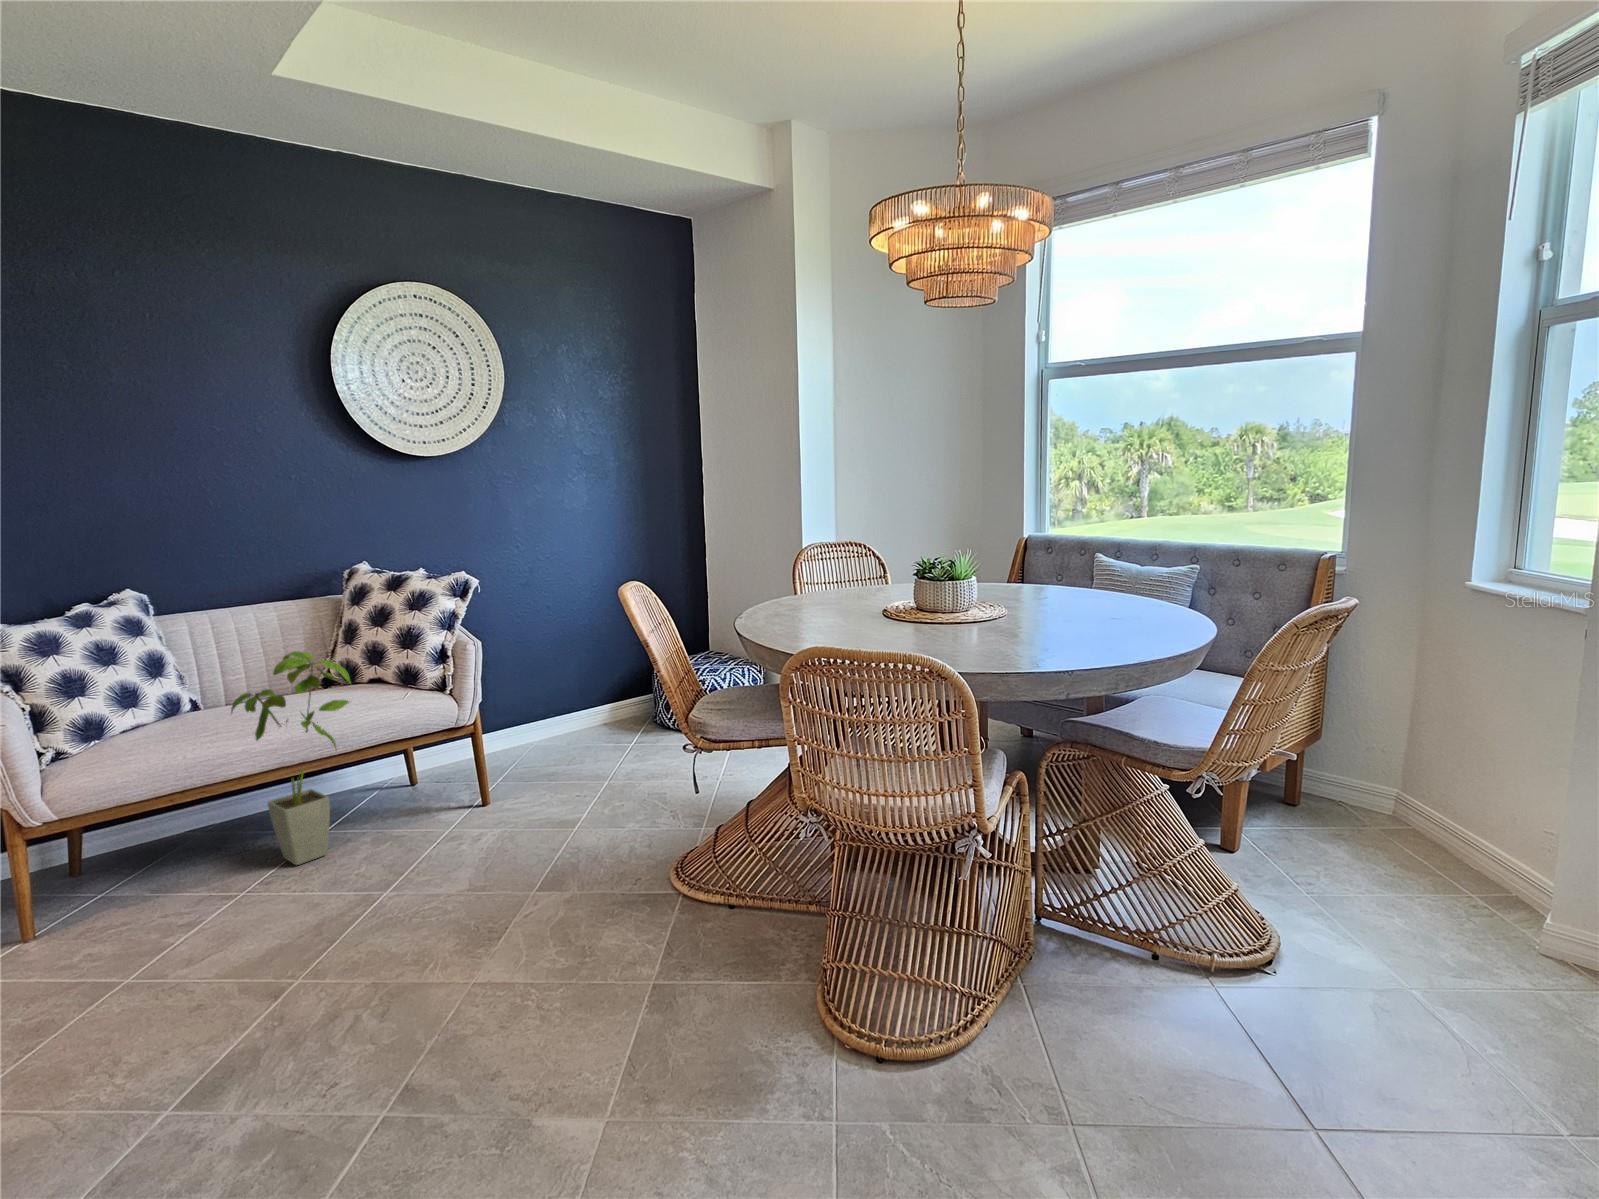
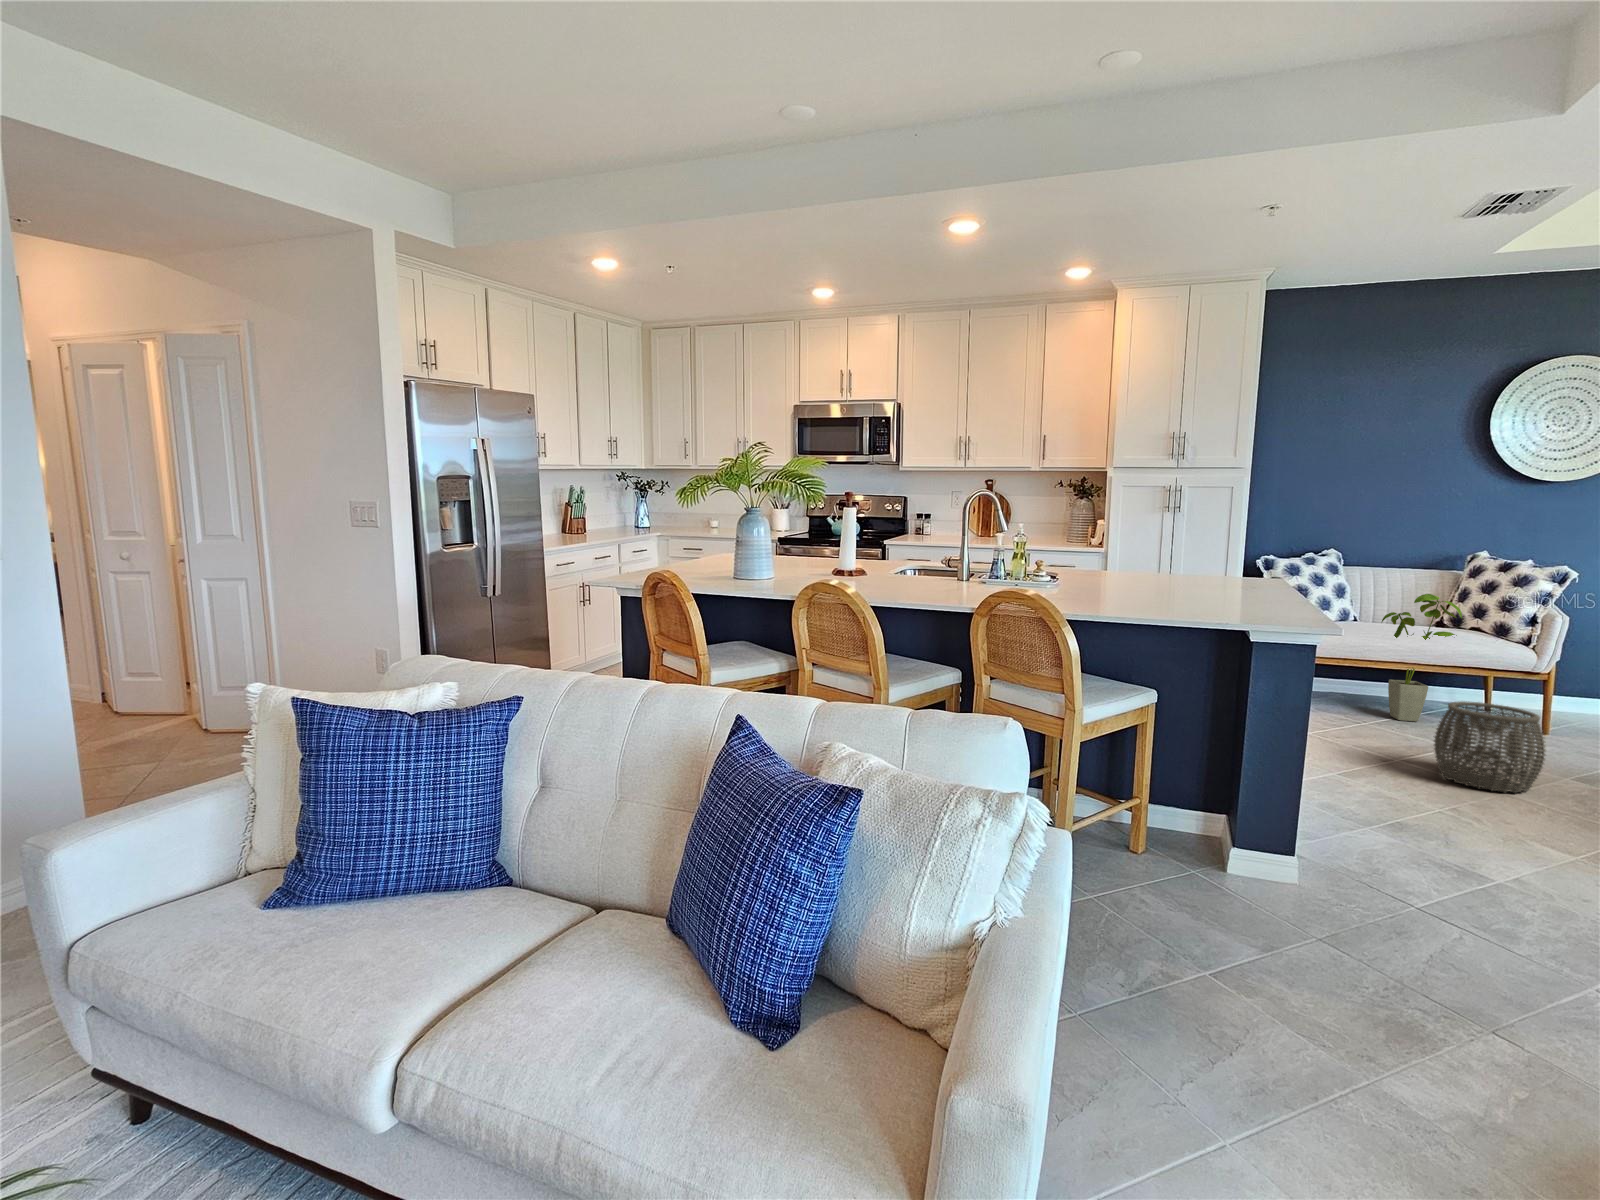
woven basket: none [338,864,515,1063] -> present [1434,701,1546,793]

